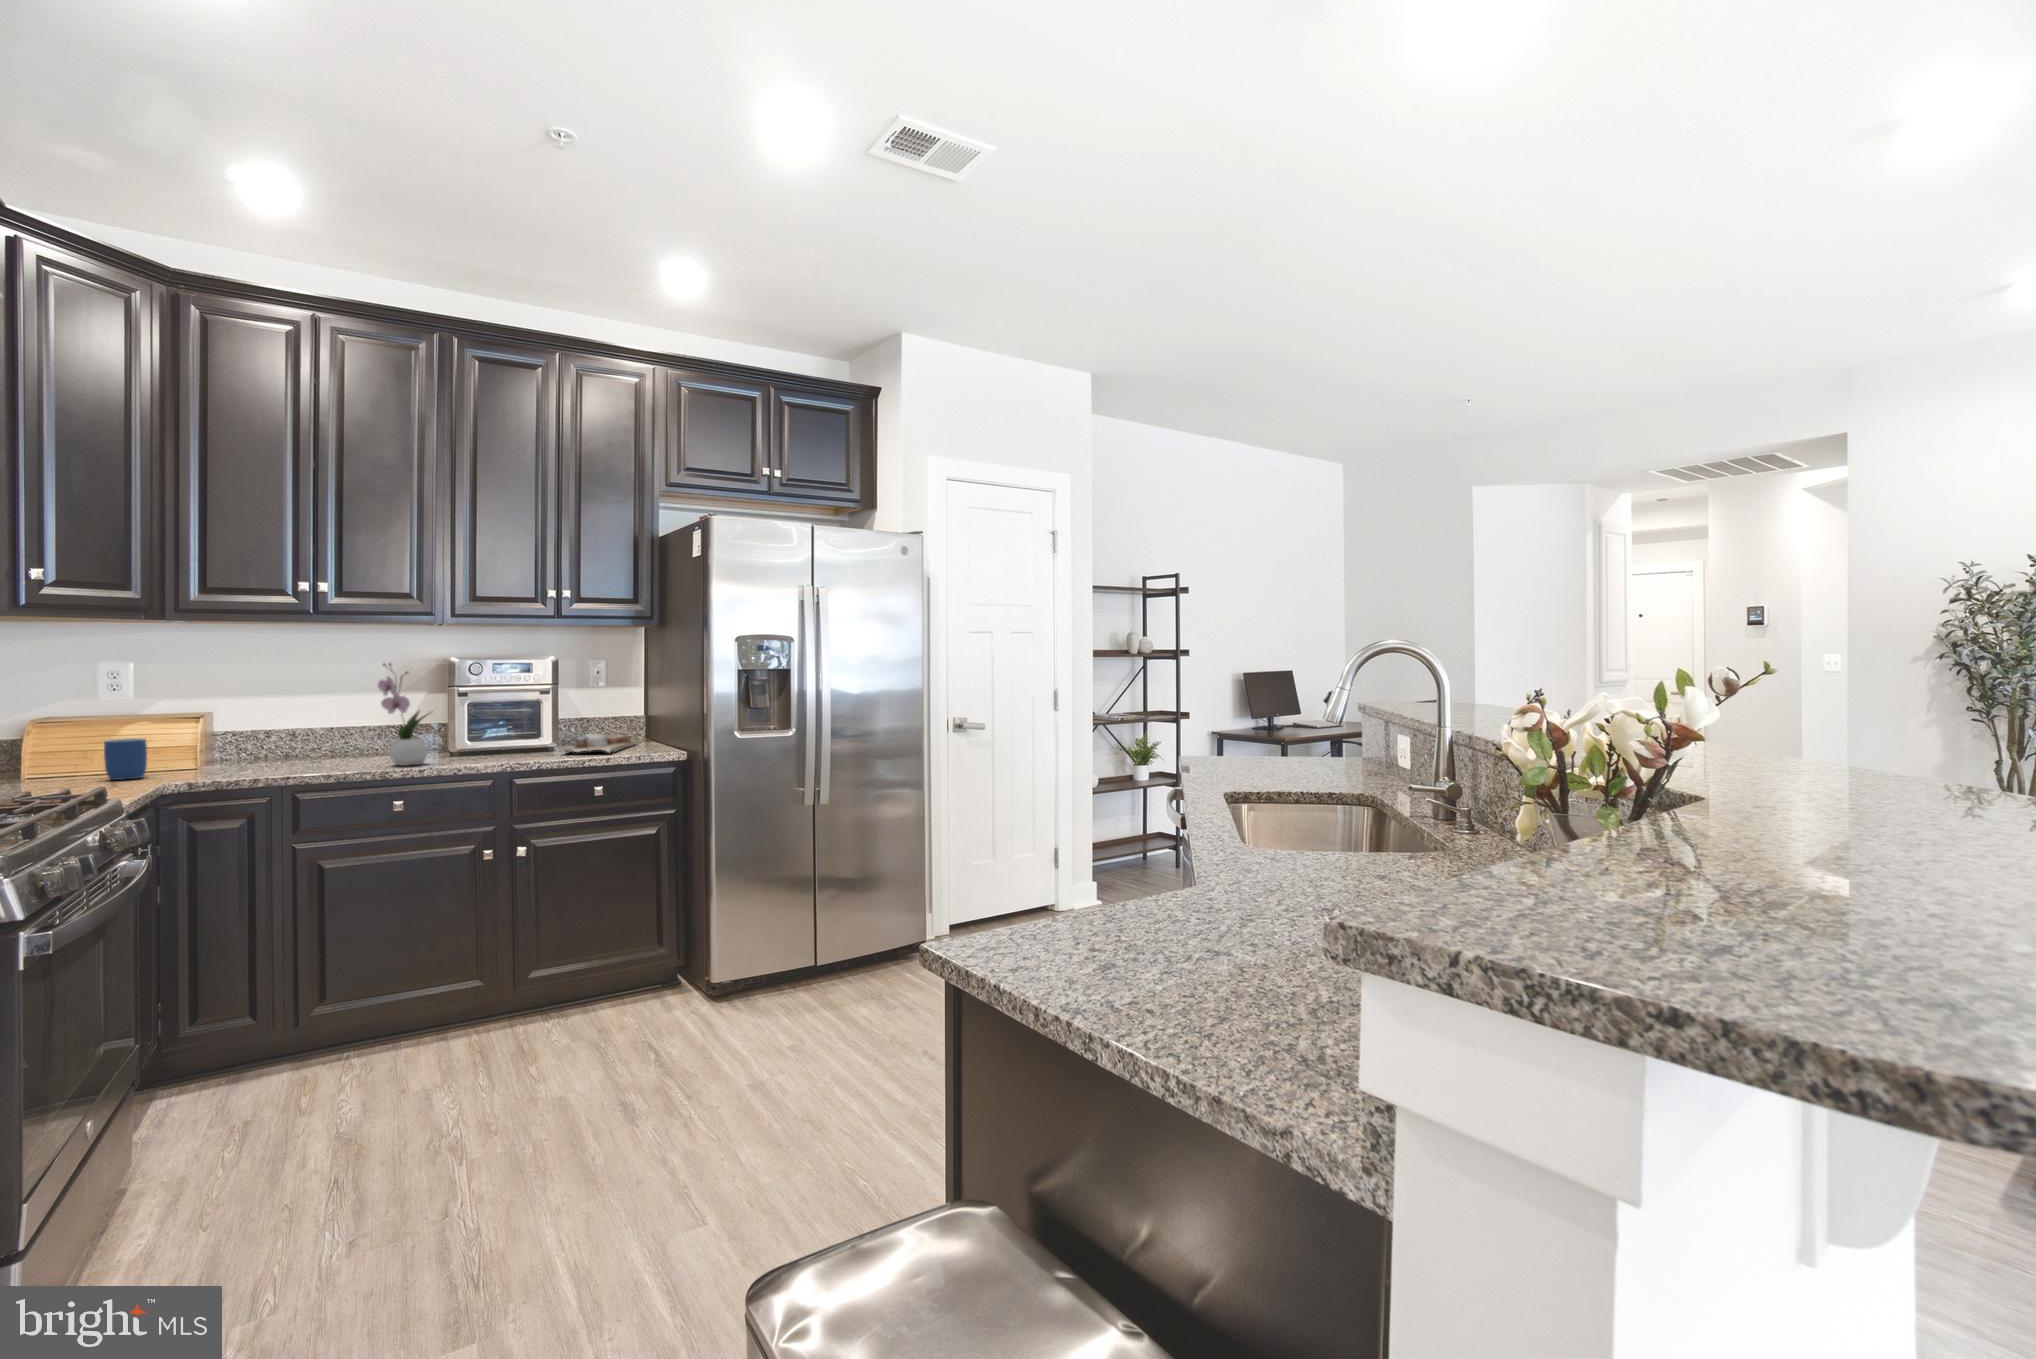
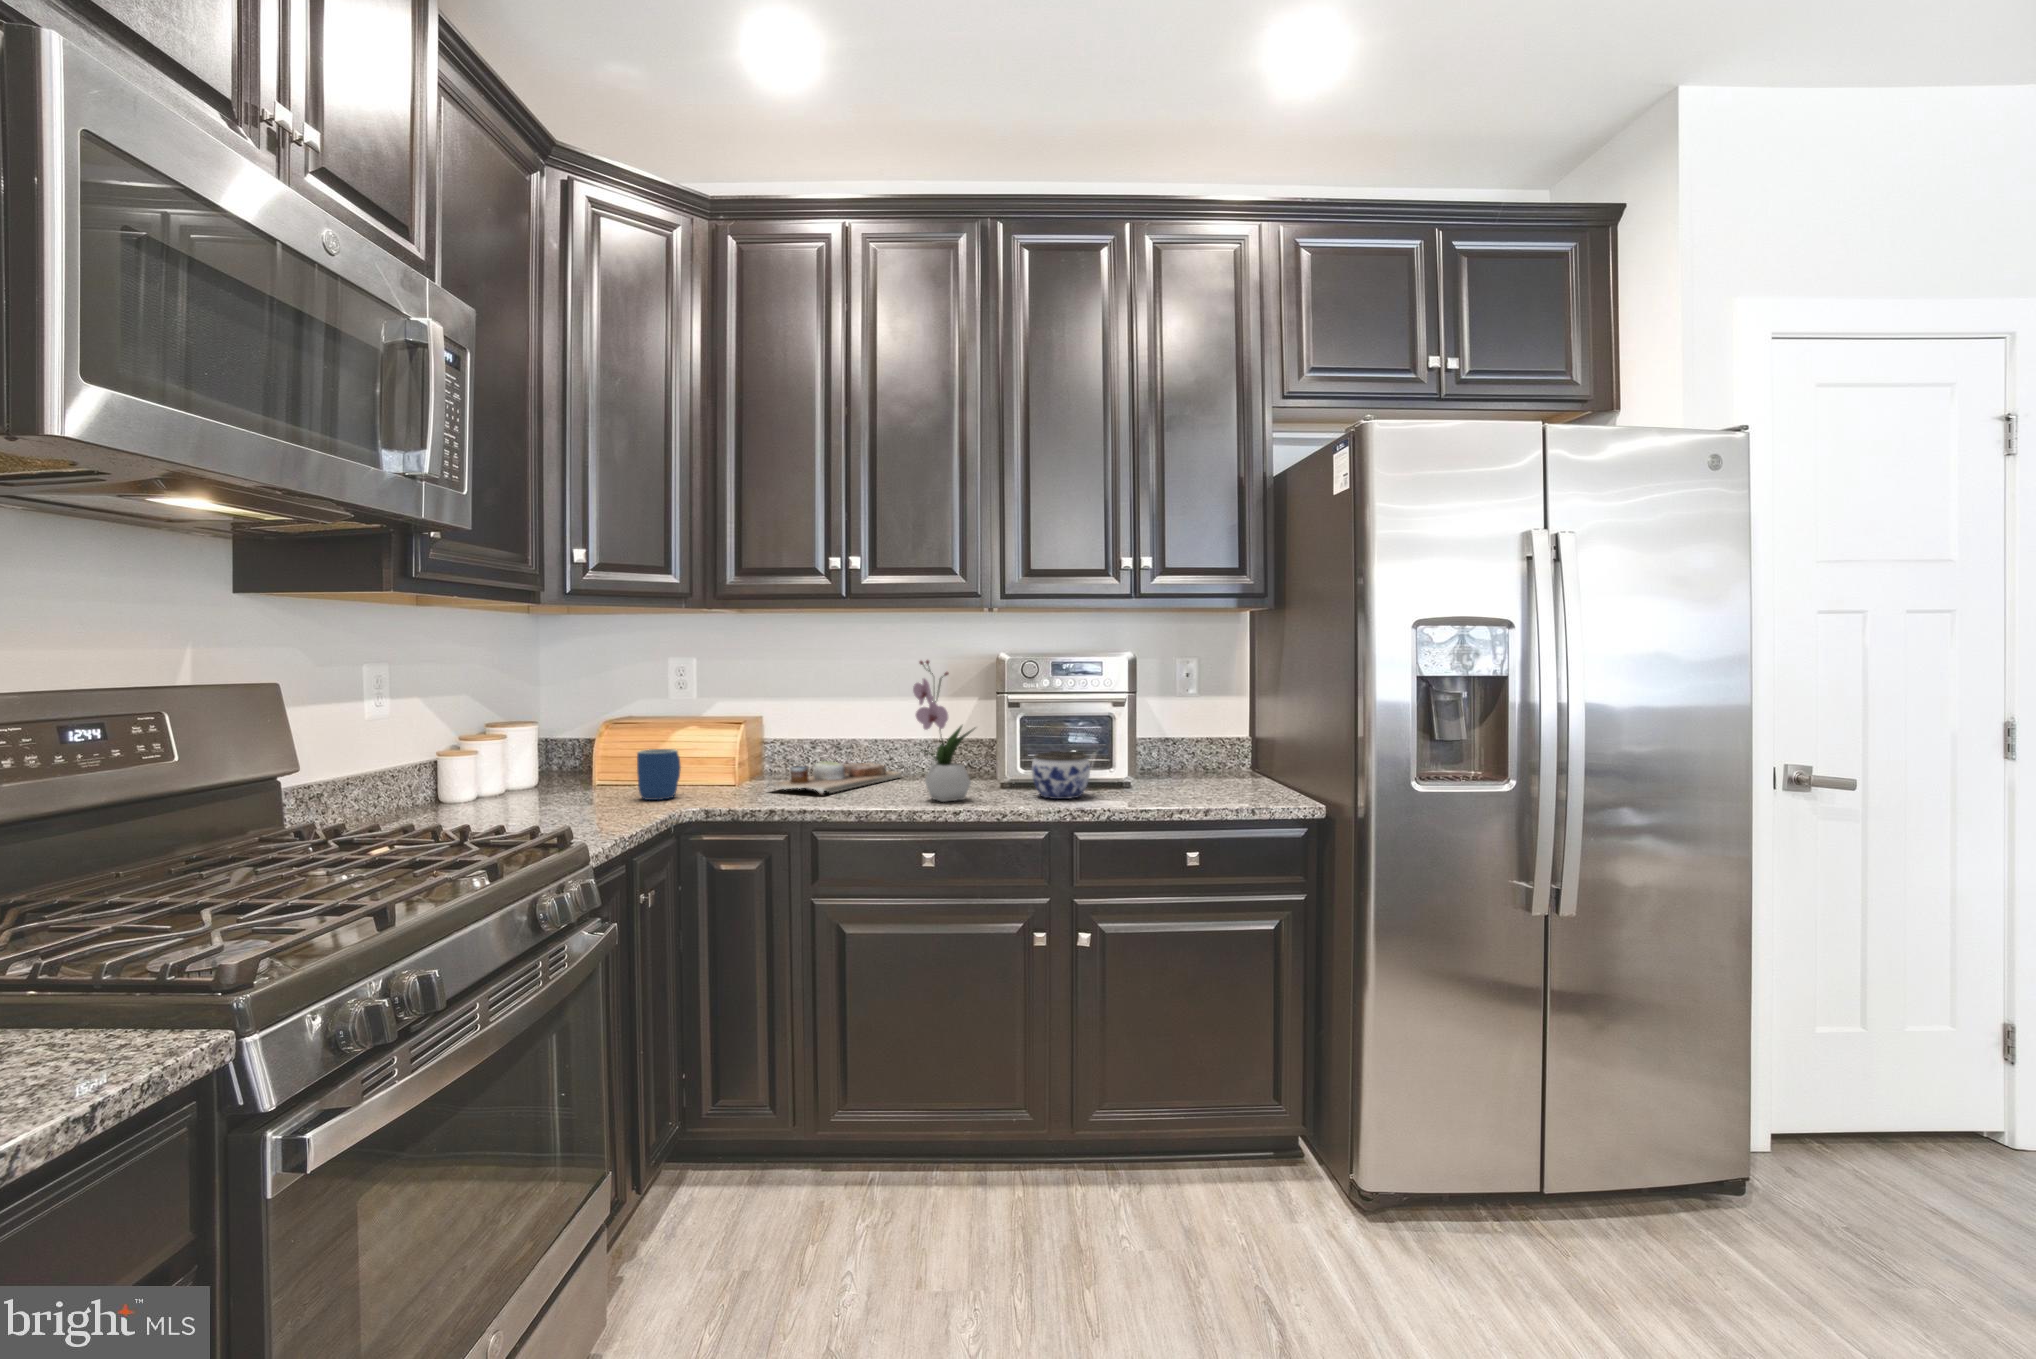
jar: none [478,727,524,760] -> present [1032,751,1090,799]
cutting board: present [562,734,638,753] -> present [767,762,902,794]

